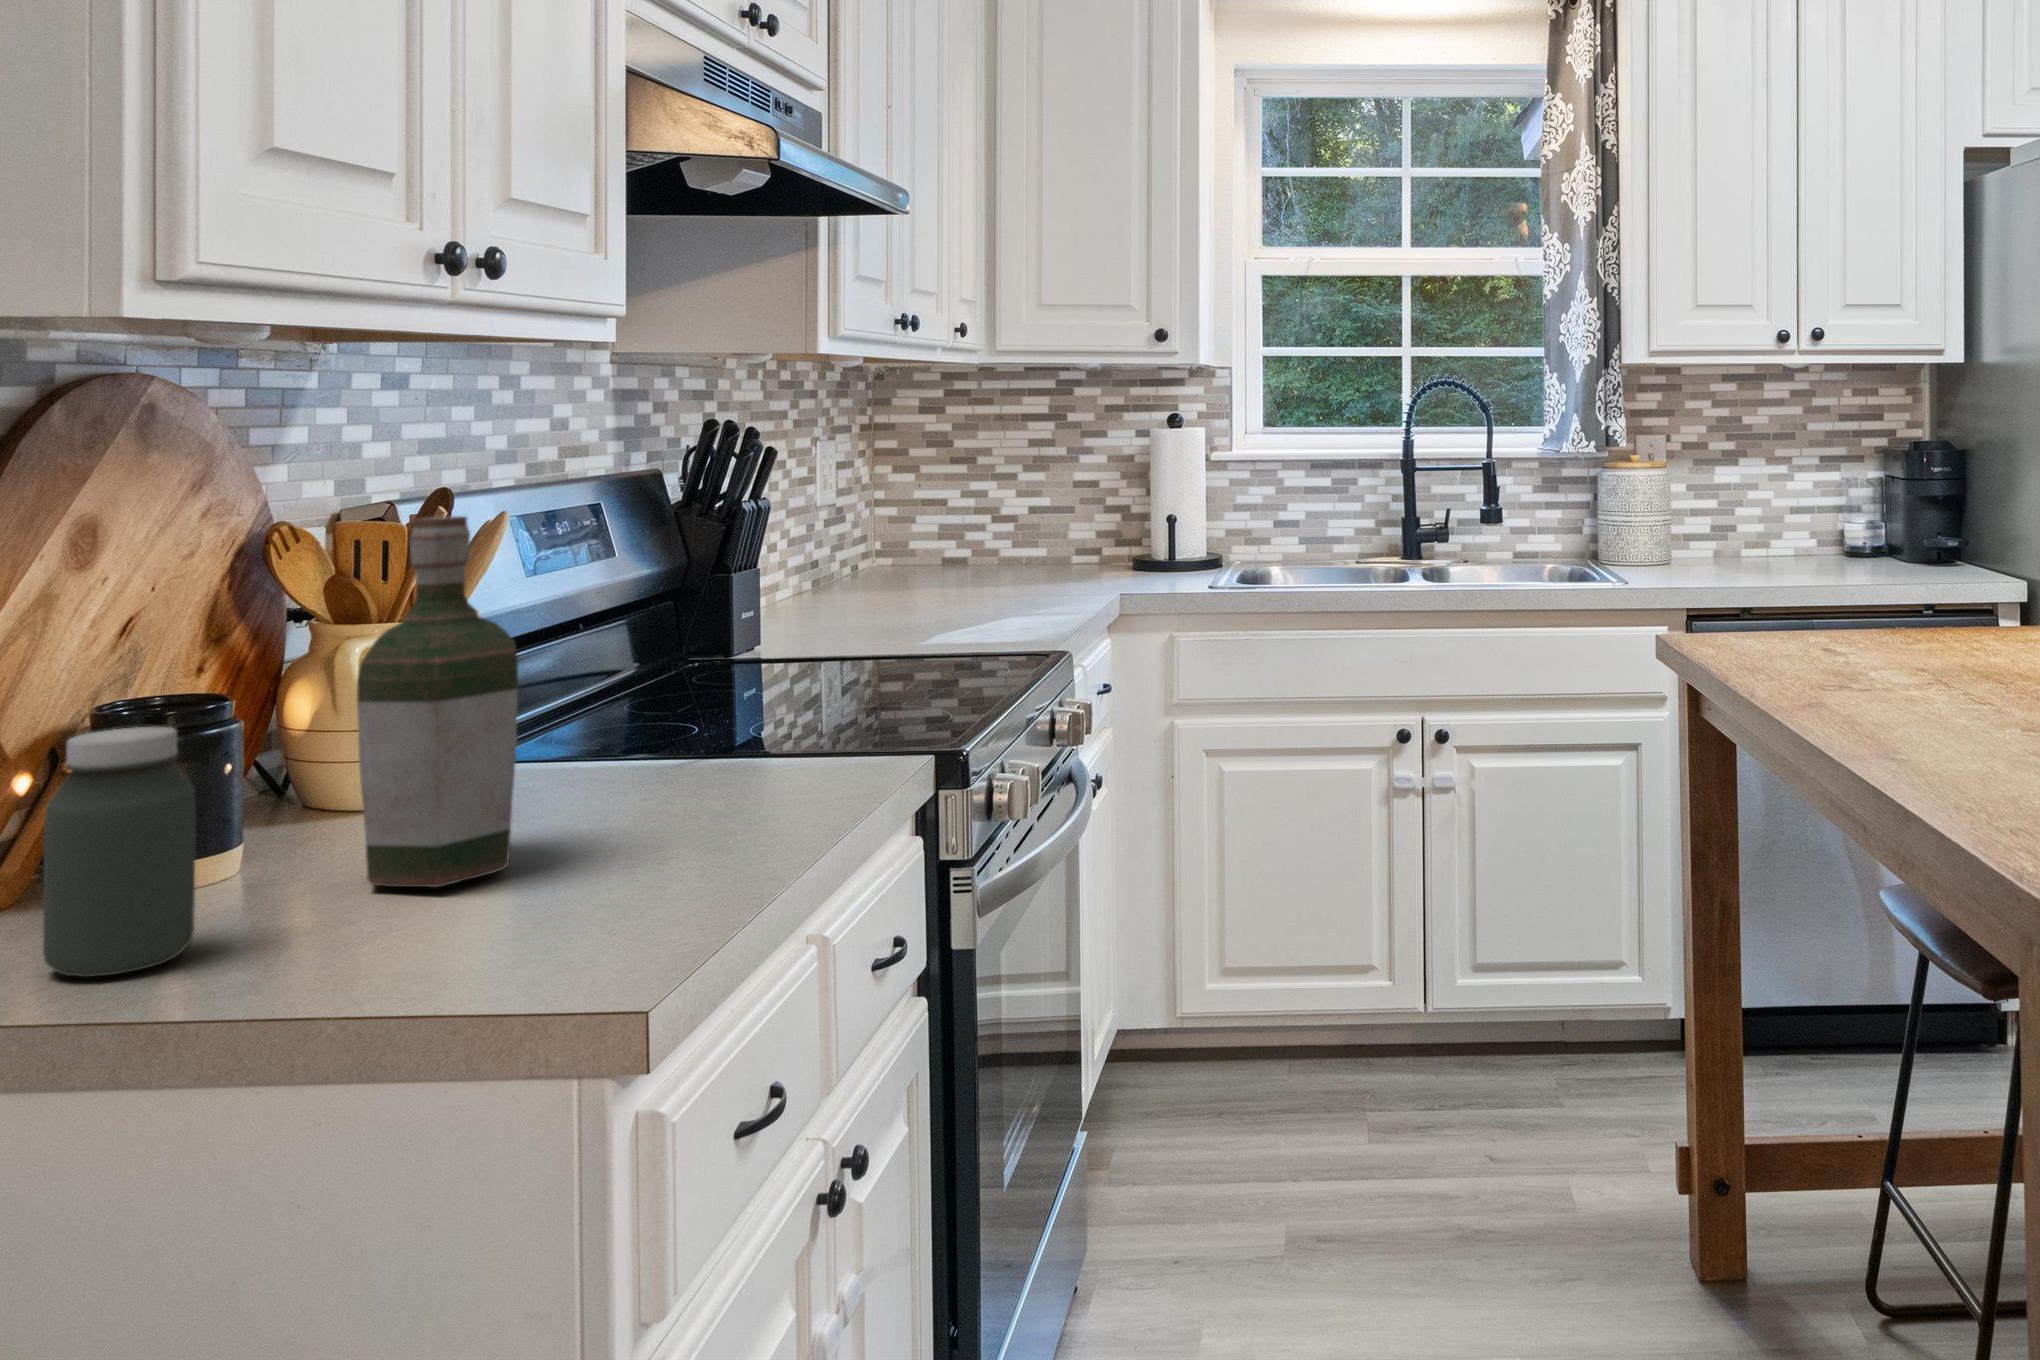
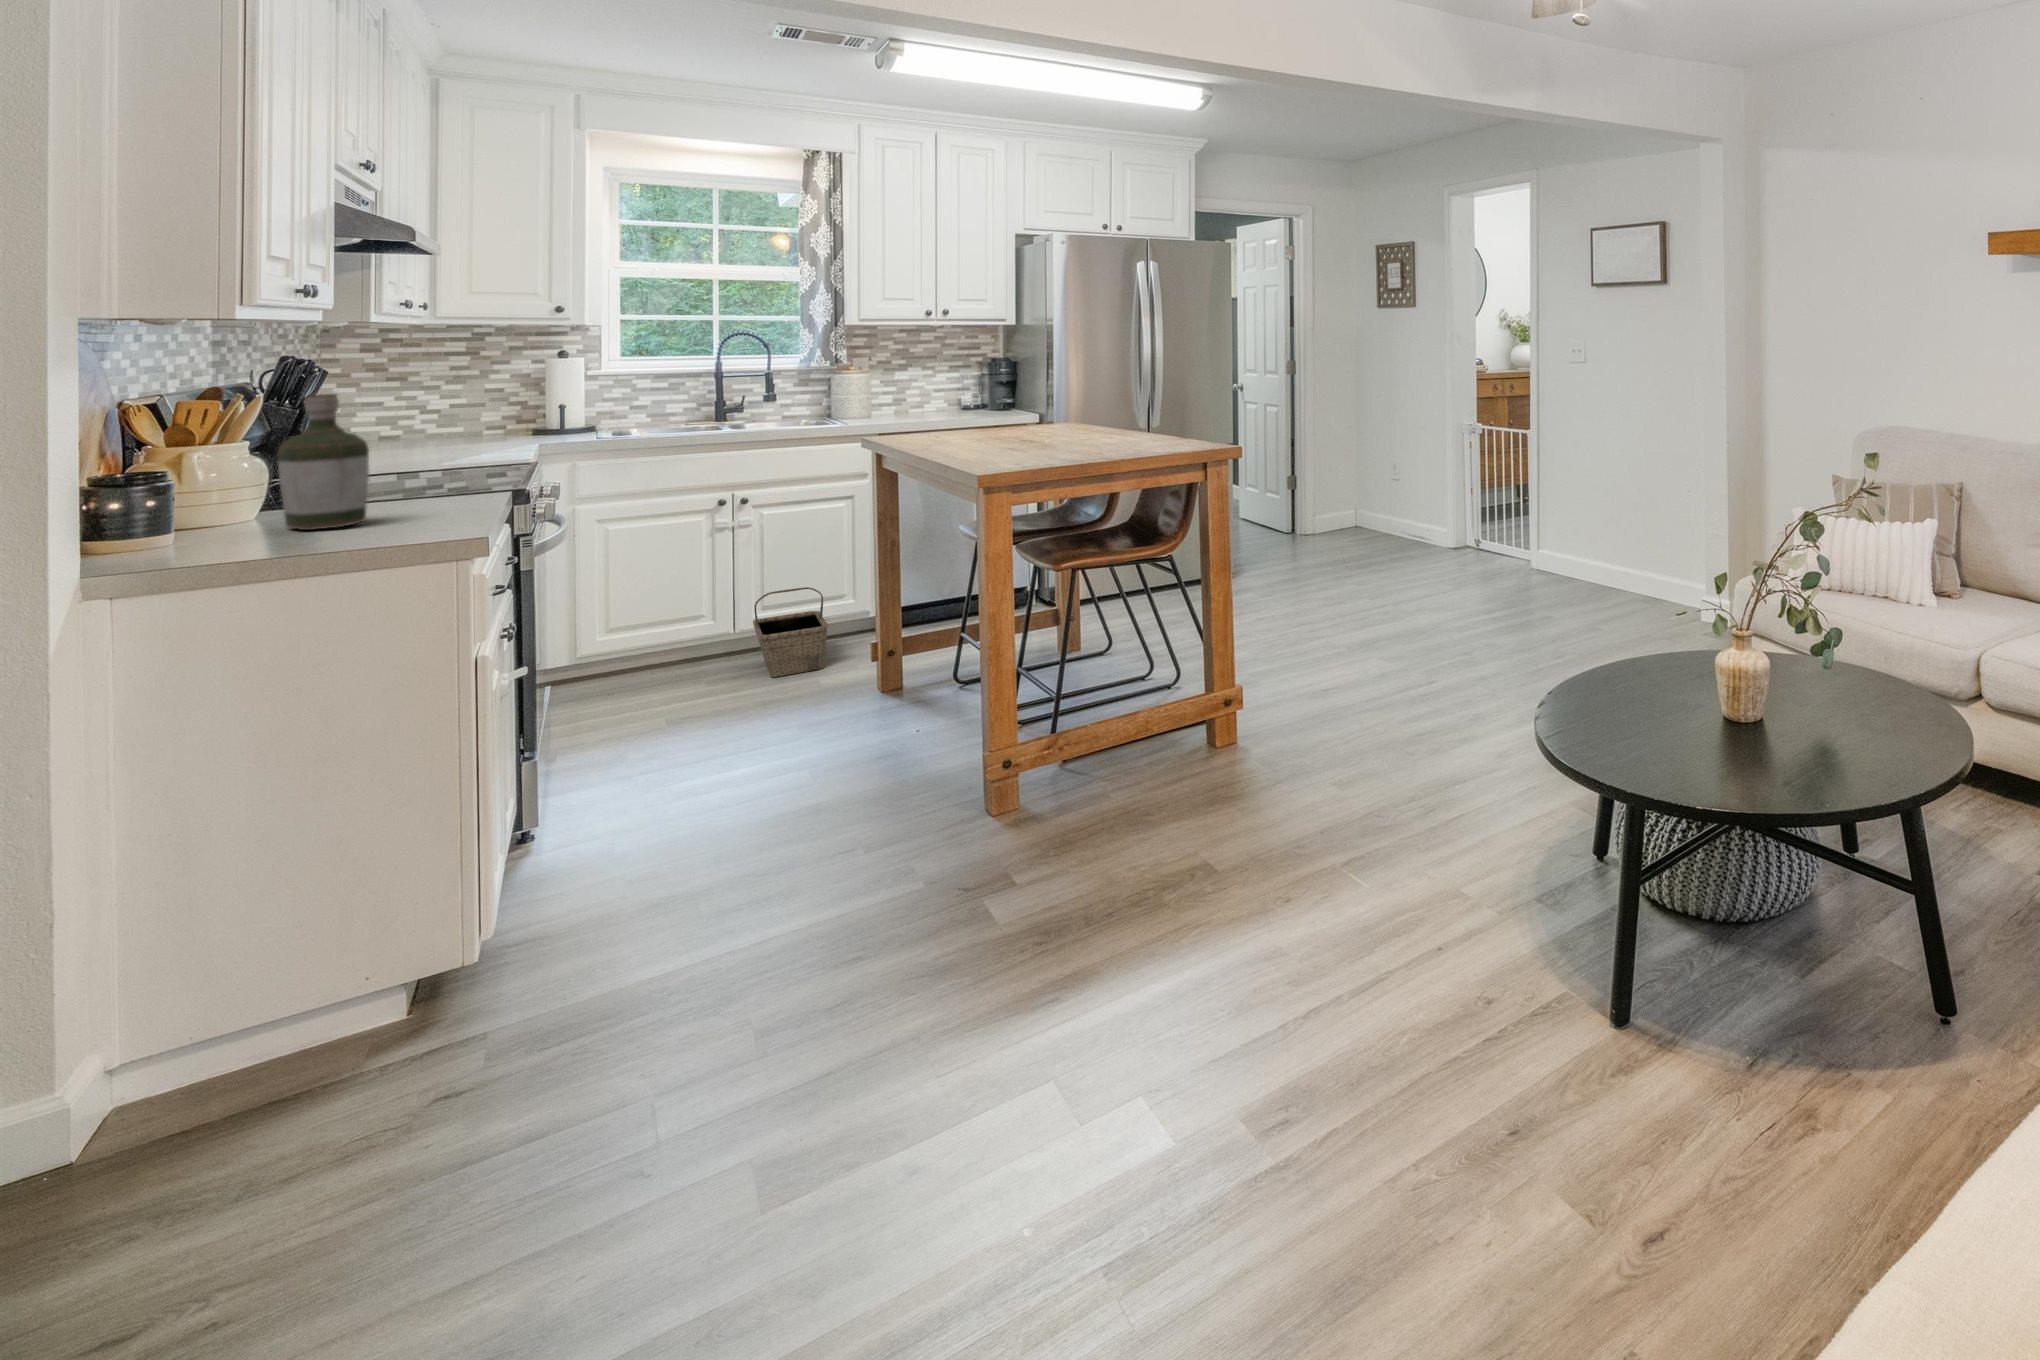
jar: present [43,727,196,977] -> none [194,467,262,551]
basket: none [1454,951,1591,1160] -> present [753,587,828,677]

